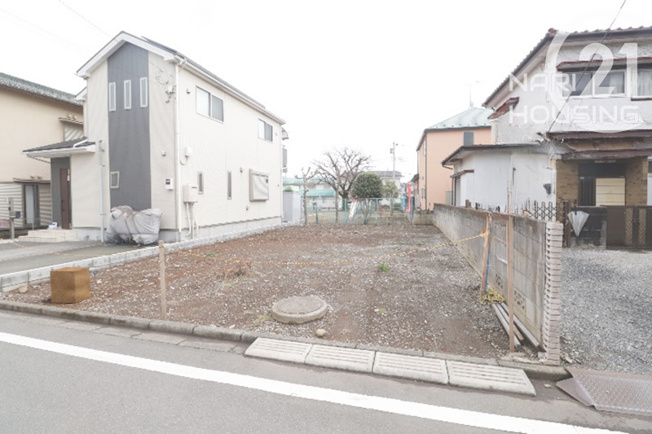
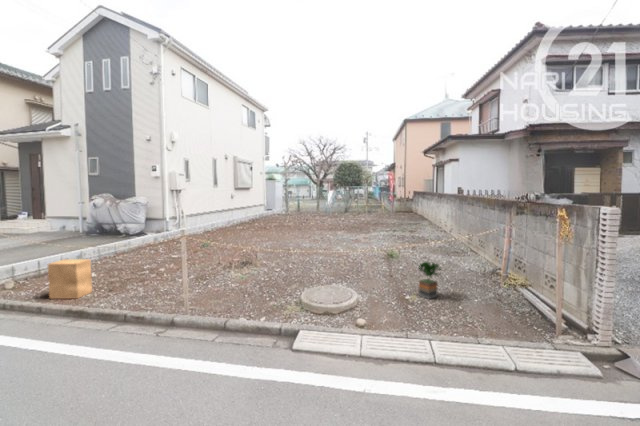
potted tree: none [389,275,414,312] -> present [418,262,441,299]

